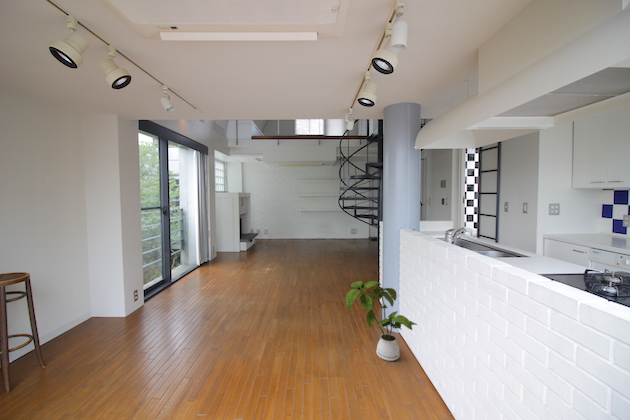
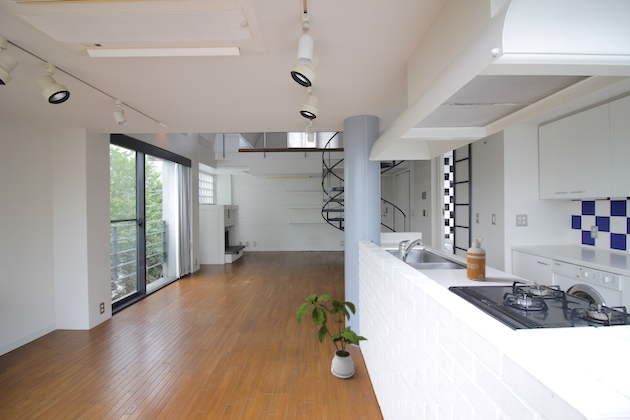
soap dispenser: none [529,226,550,267] -> present [467,238,486,281]

